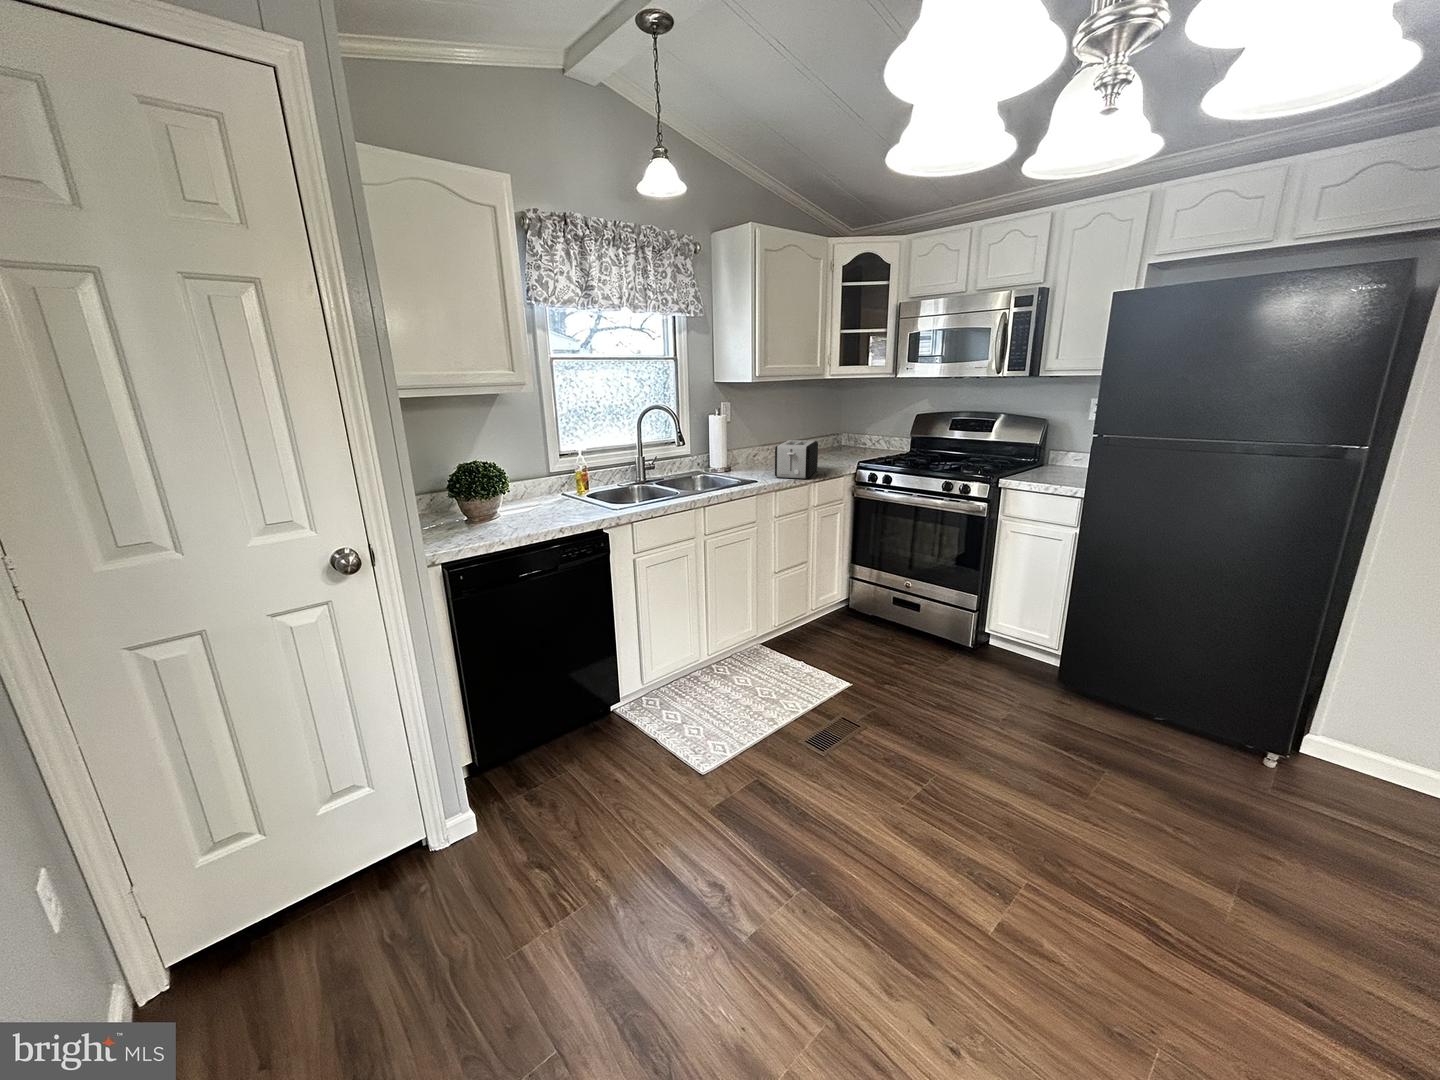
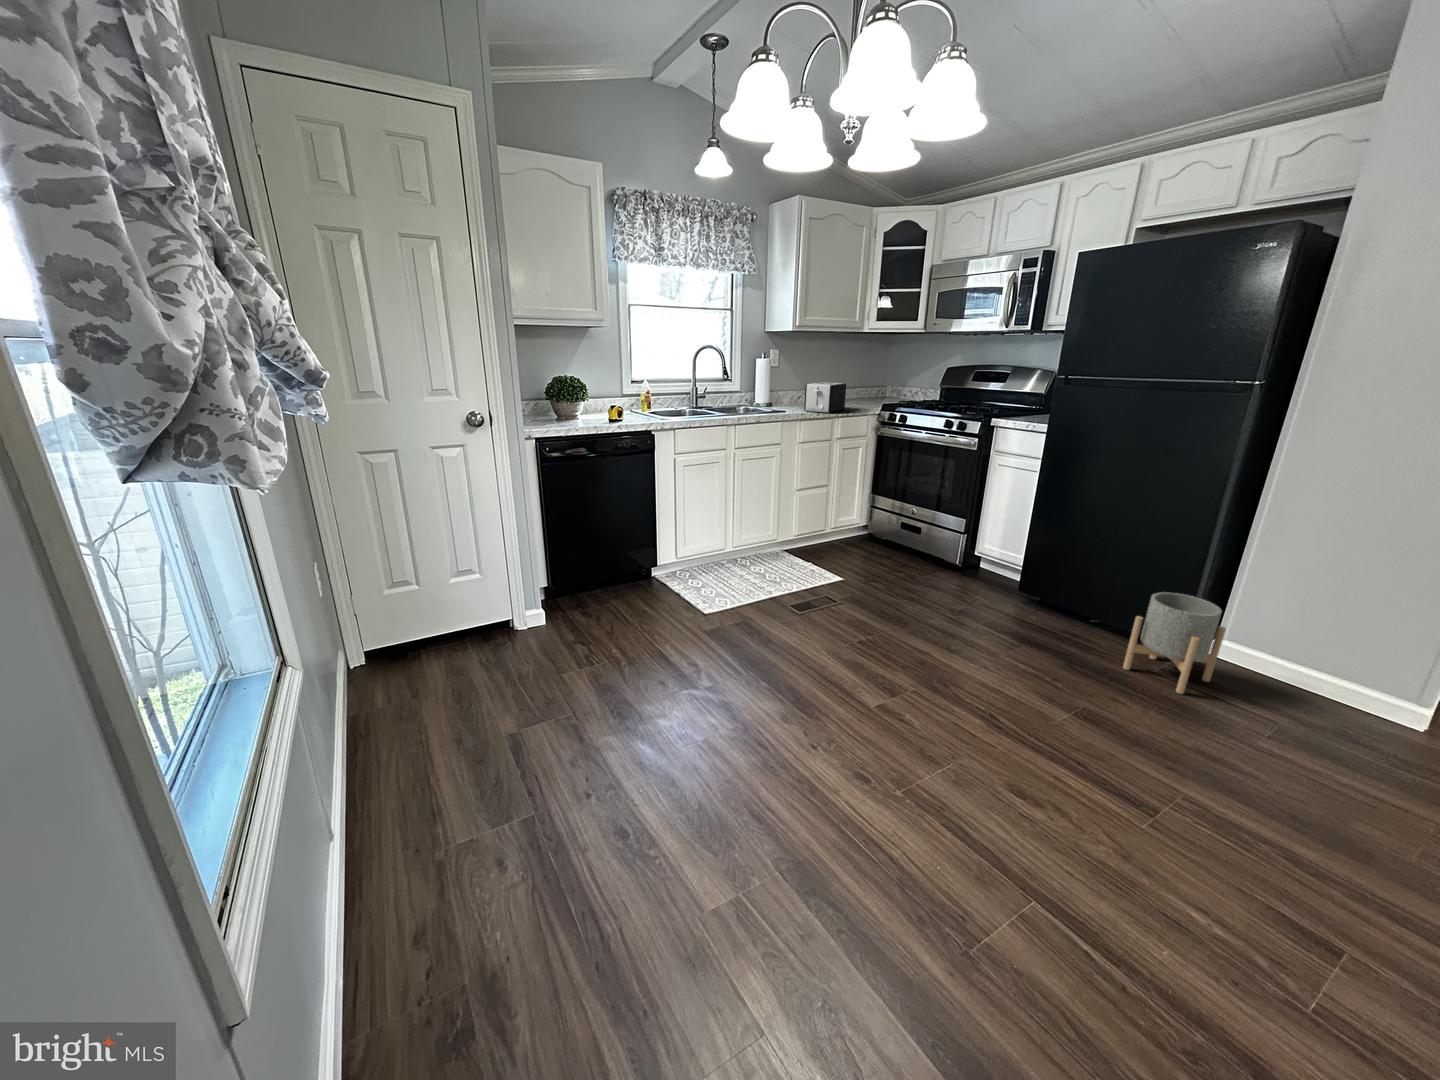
planter: none [1230,698,1353,832] -> present [1123,592,1226,694]

